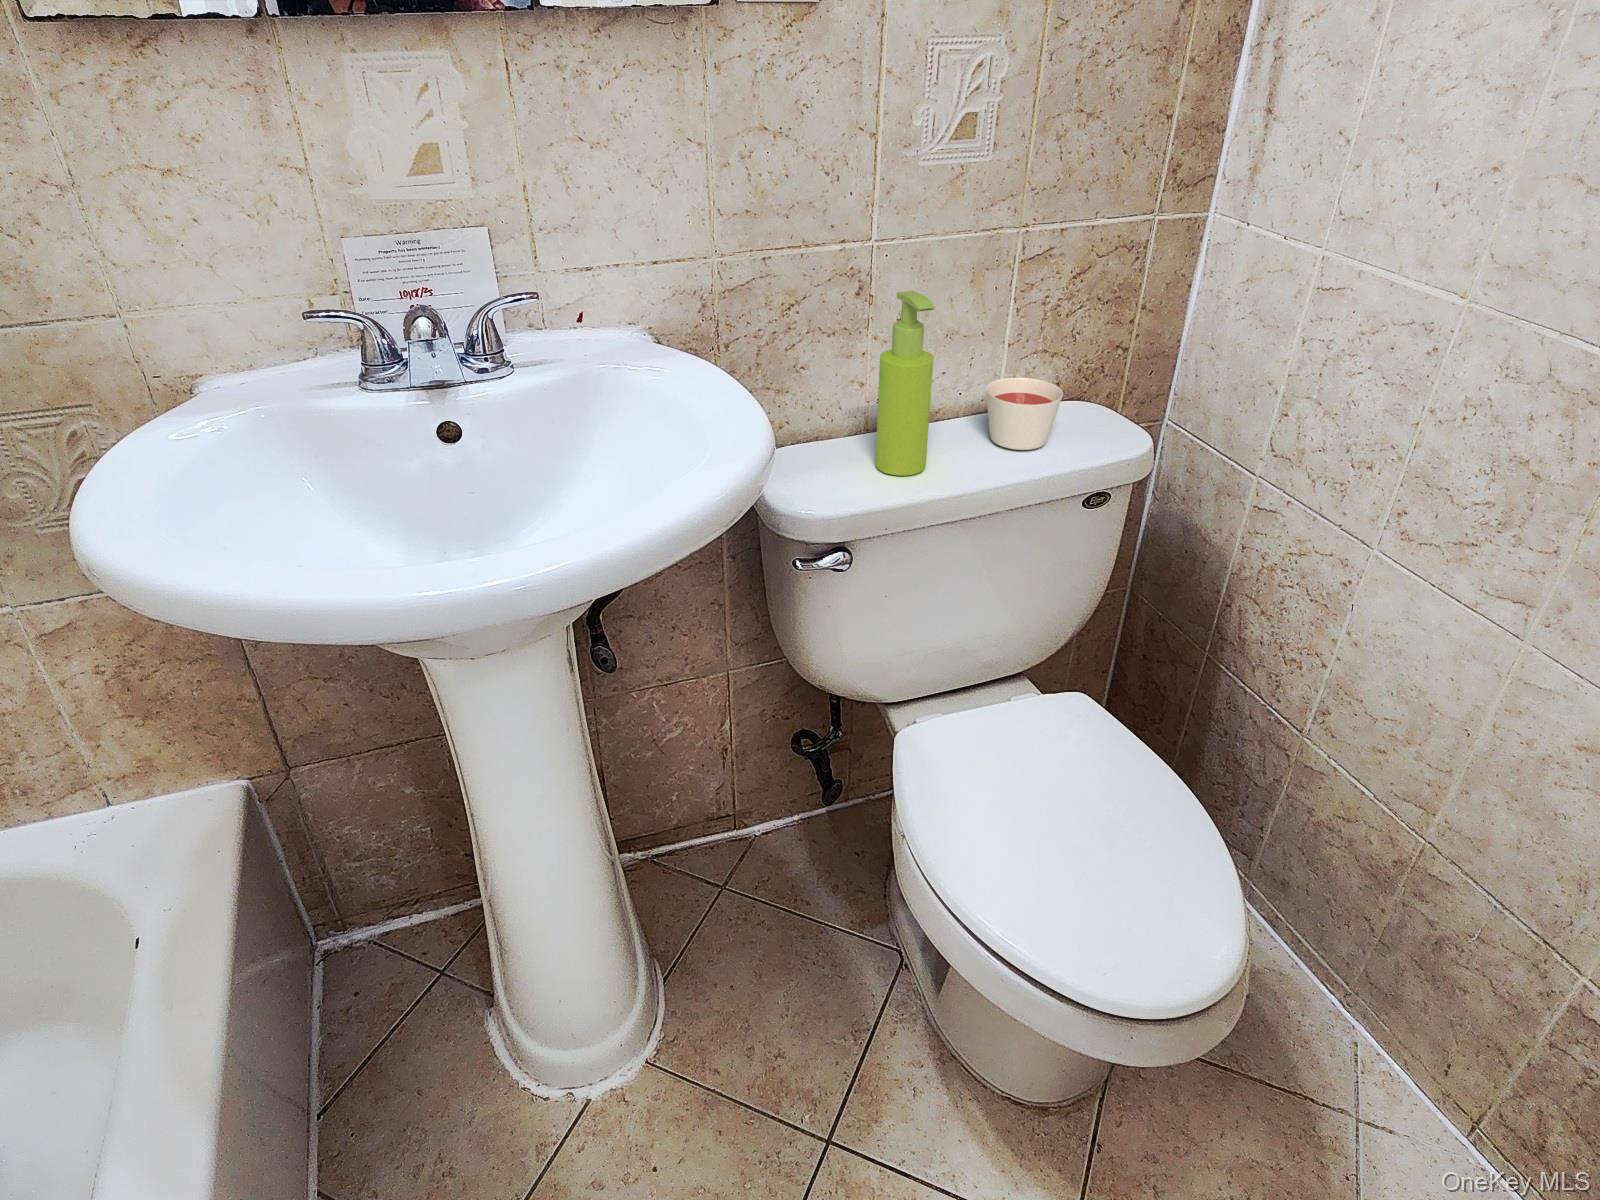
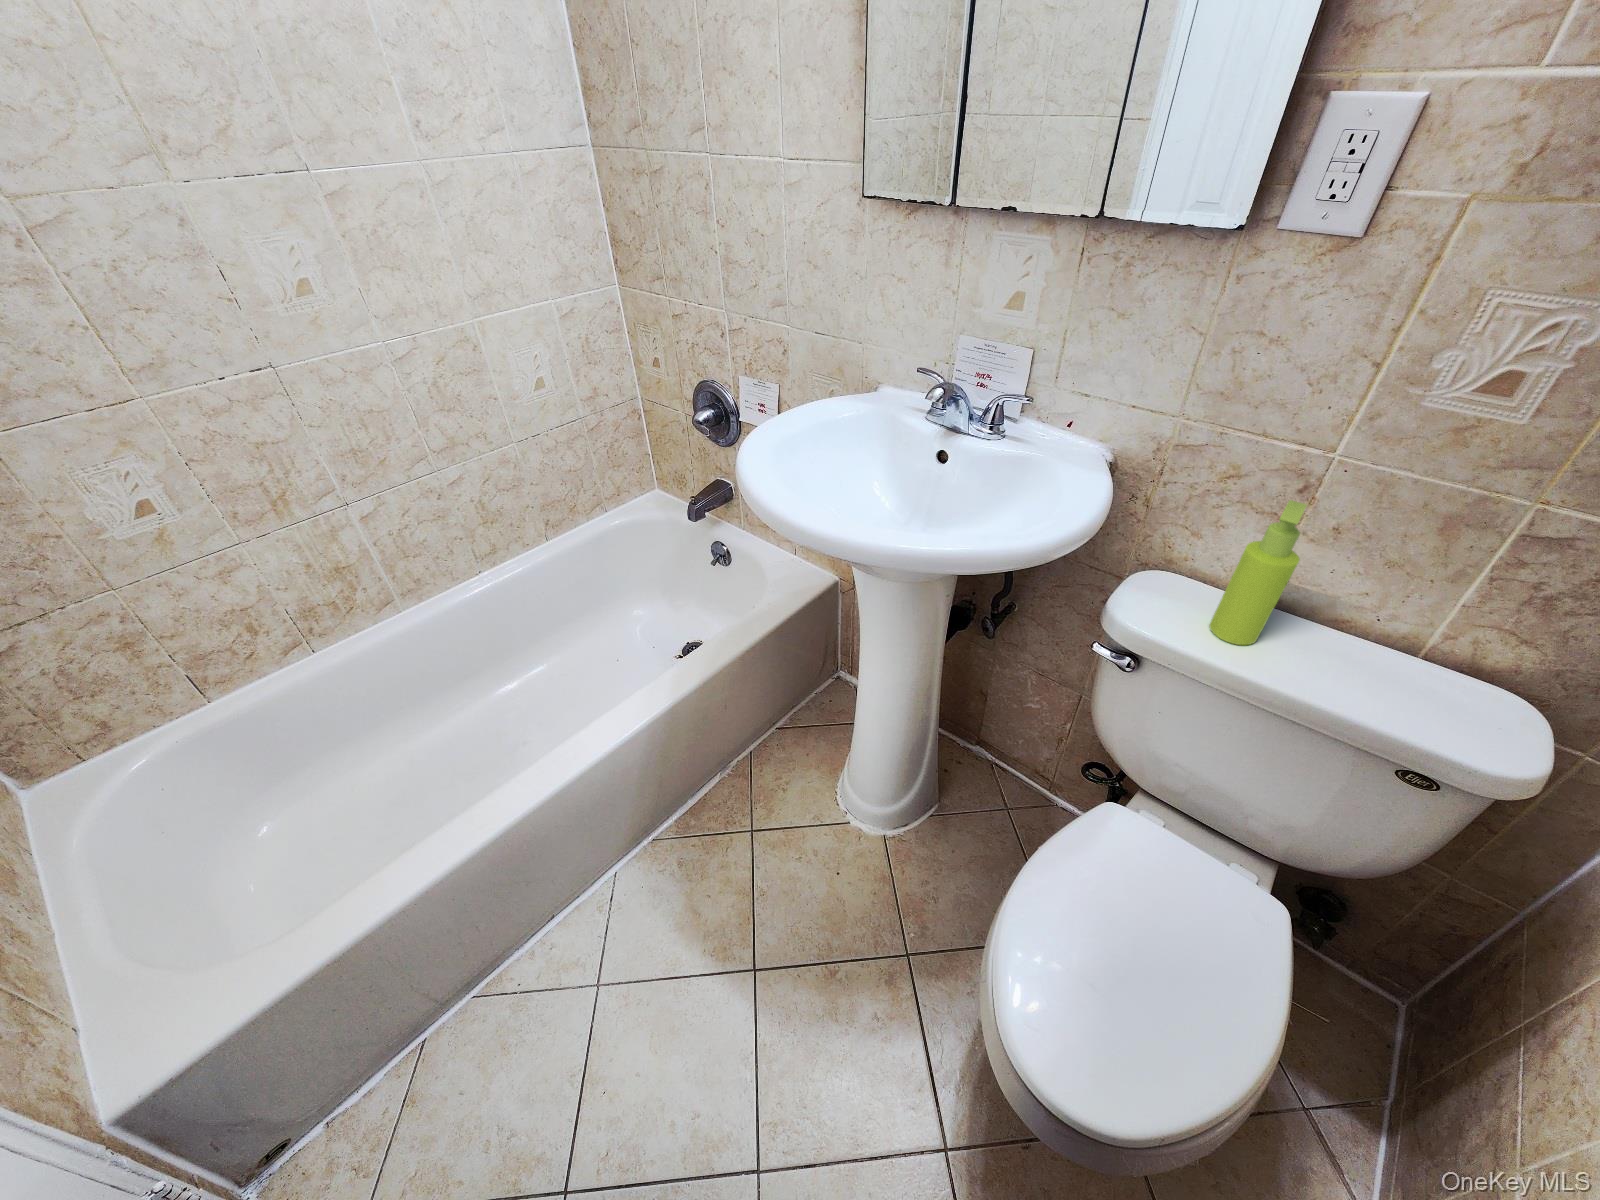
candle: present [986,378,1063,450] -> none [1348,620,1455,699]

